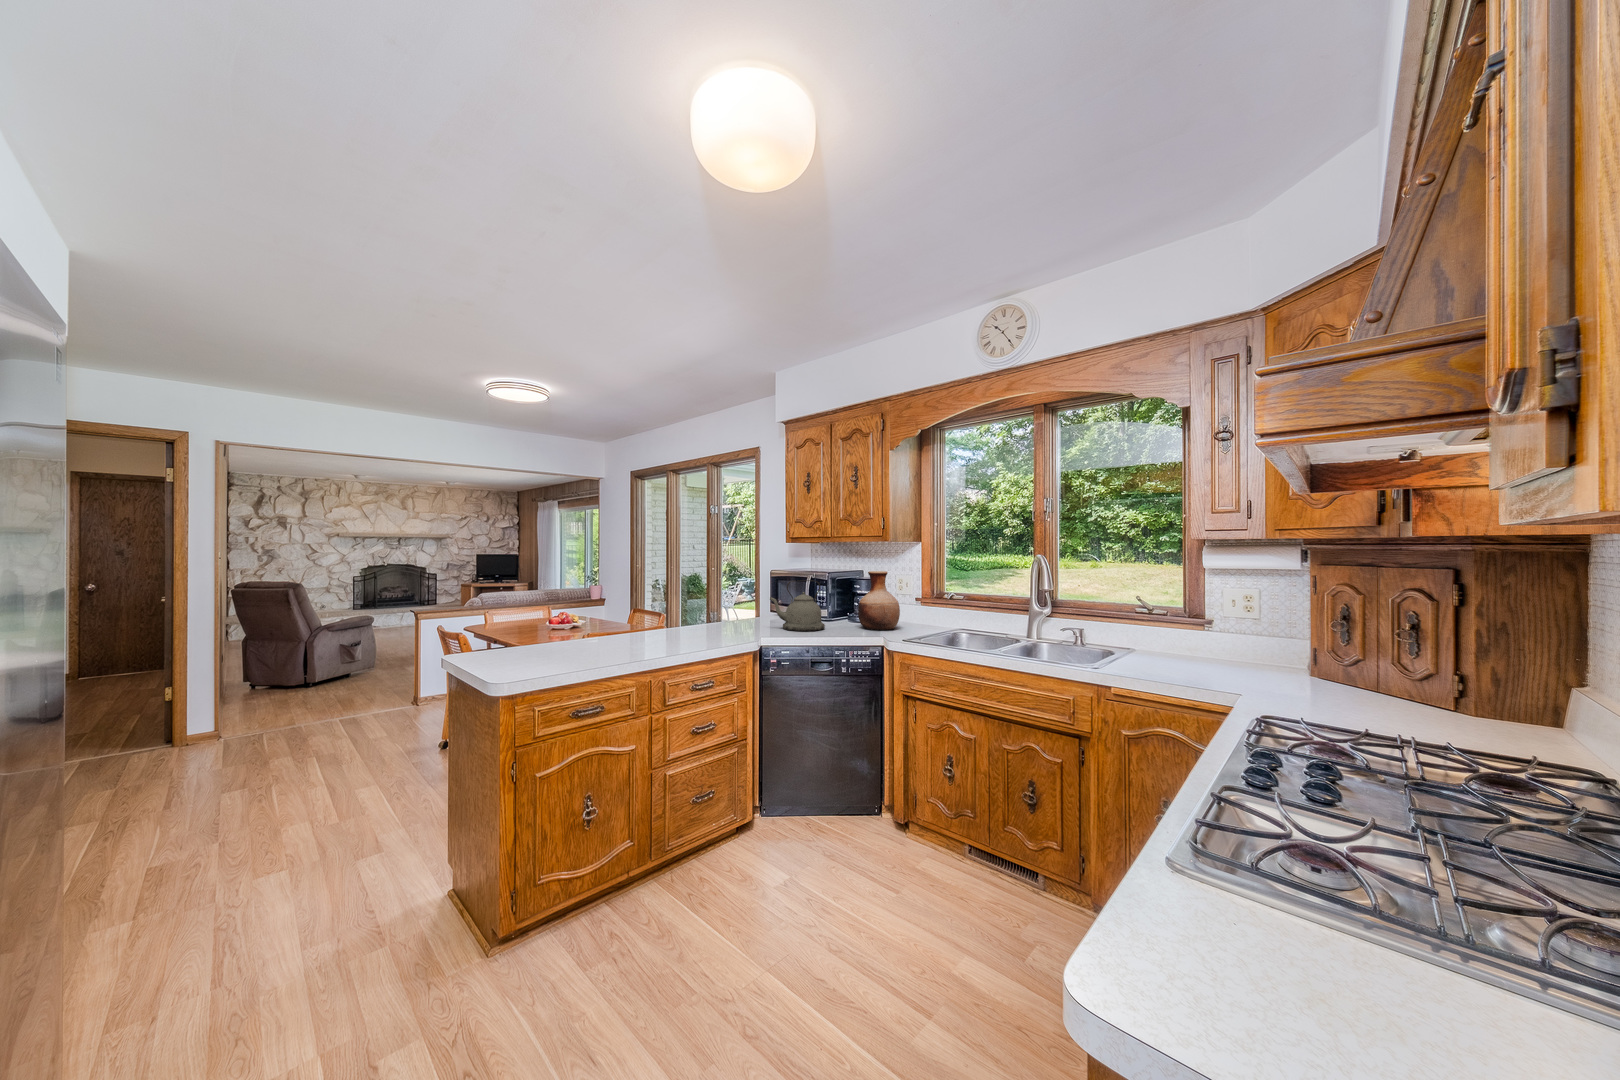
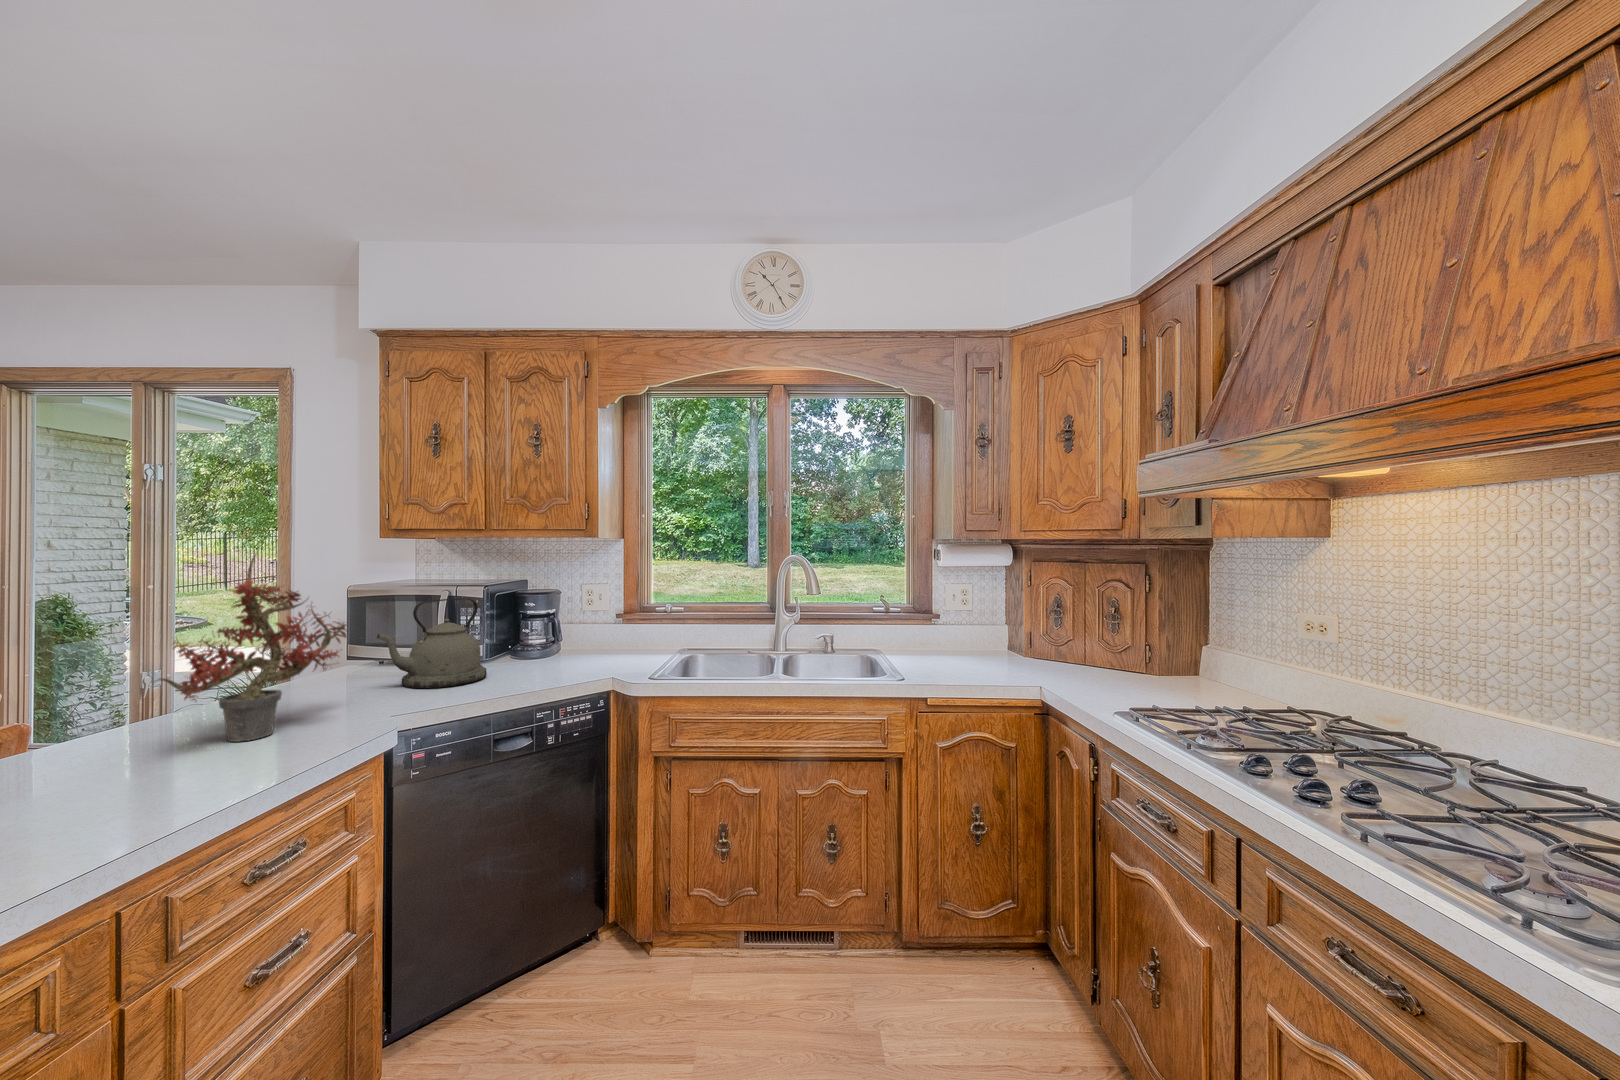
potted plant: none [680,551,752,638] -> present [154,554,346,742]
vase: present [858,571,900,630] -> none [537,579,603,665]

